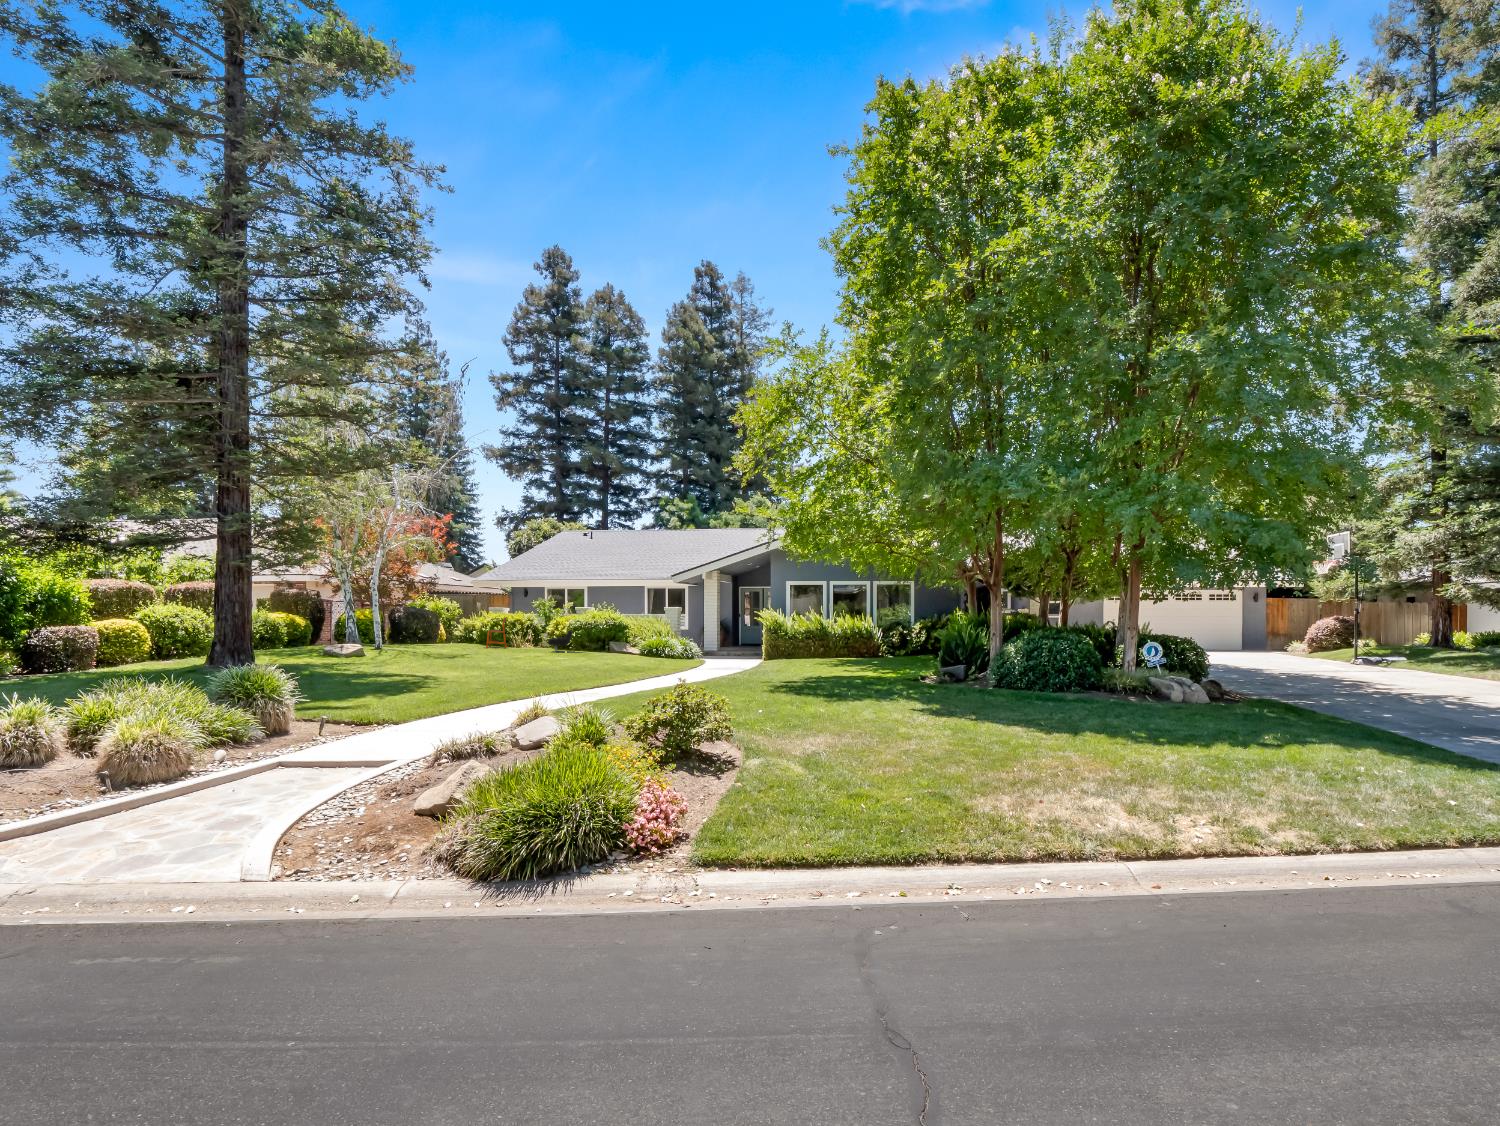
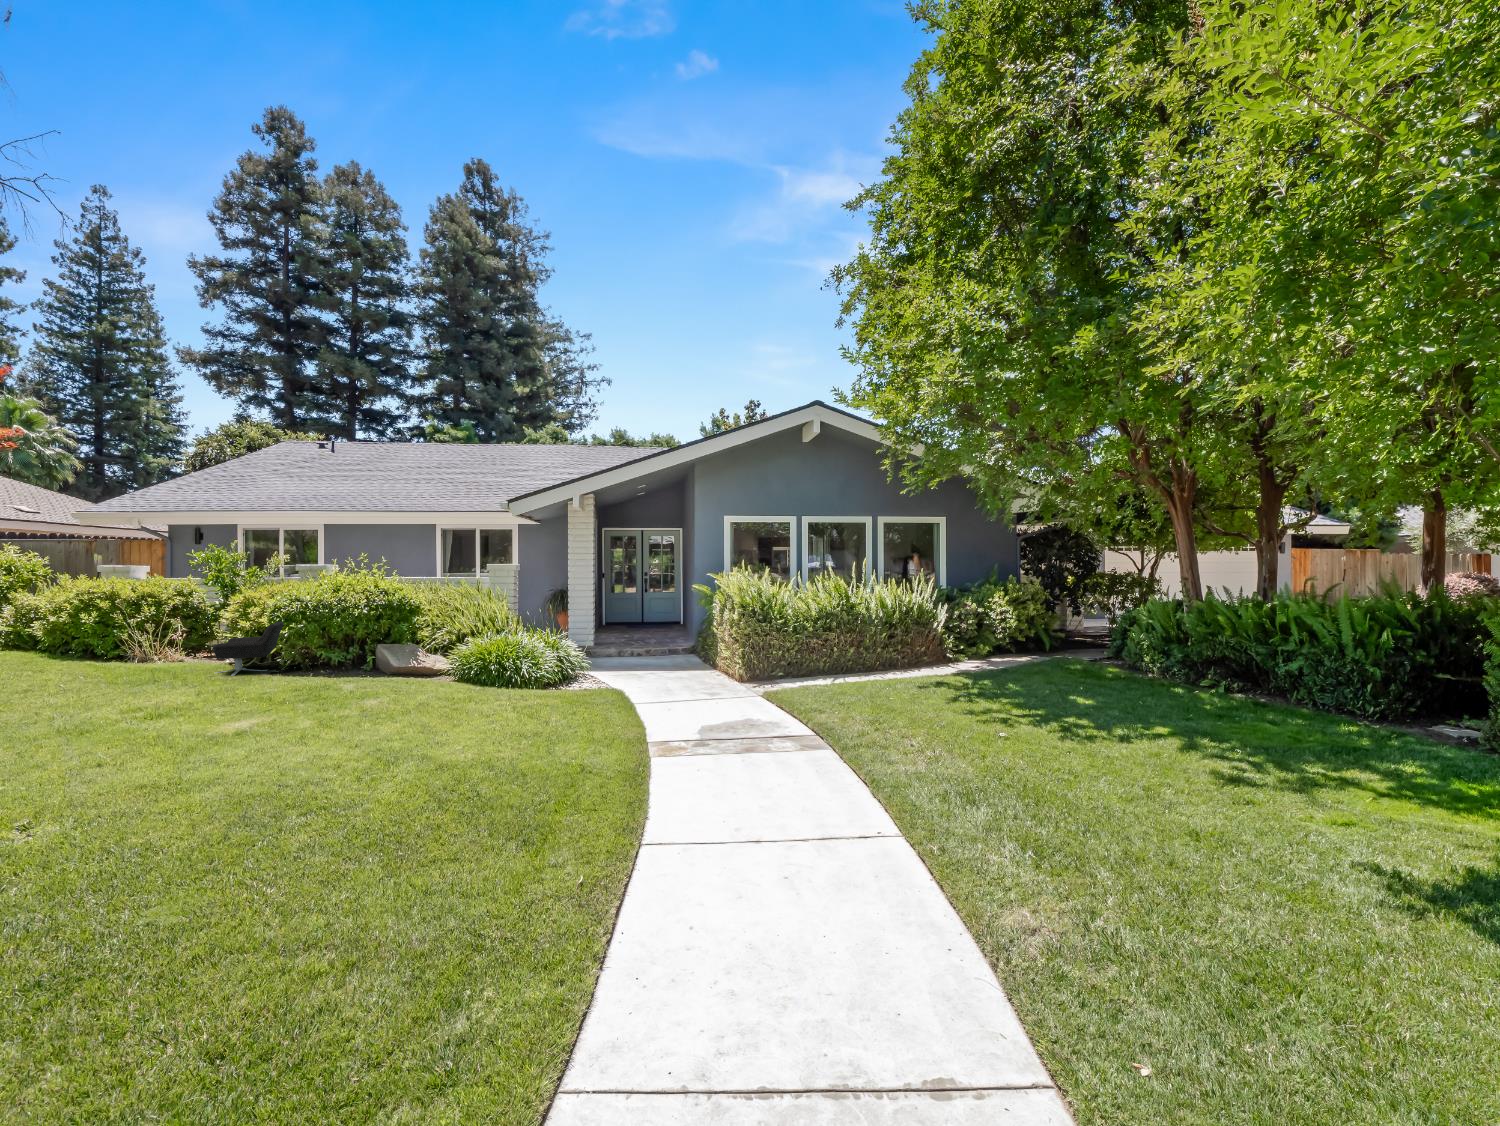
bench: present [486,617,508,648] -> none [55,588,132,664]

